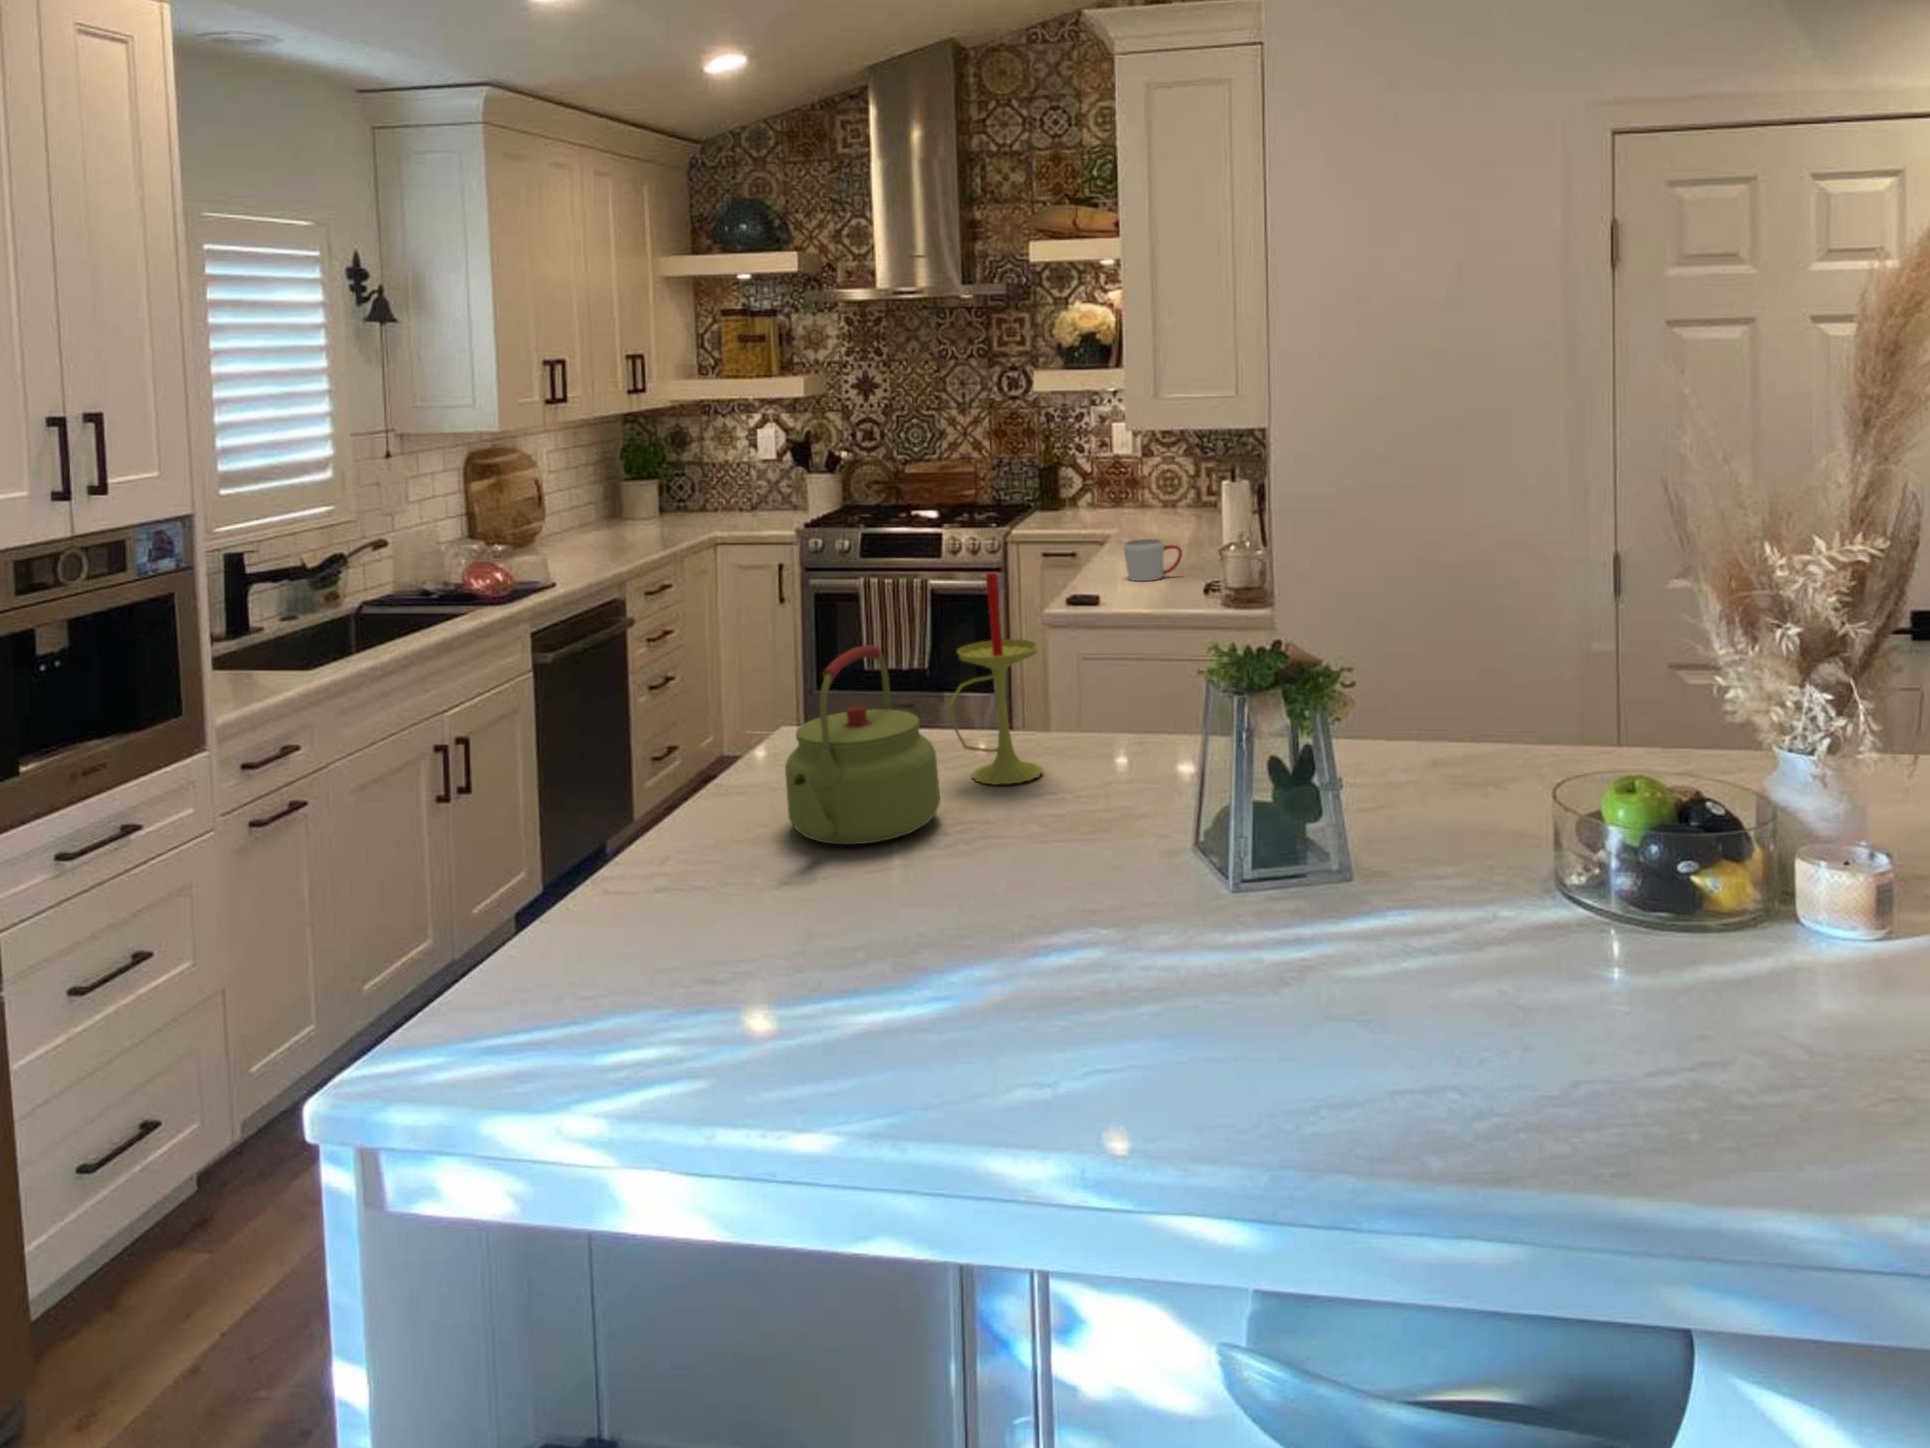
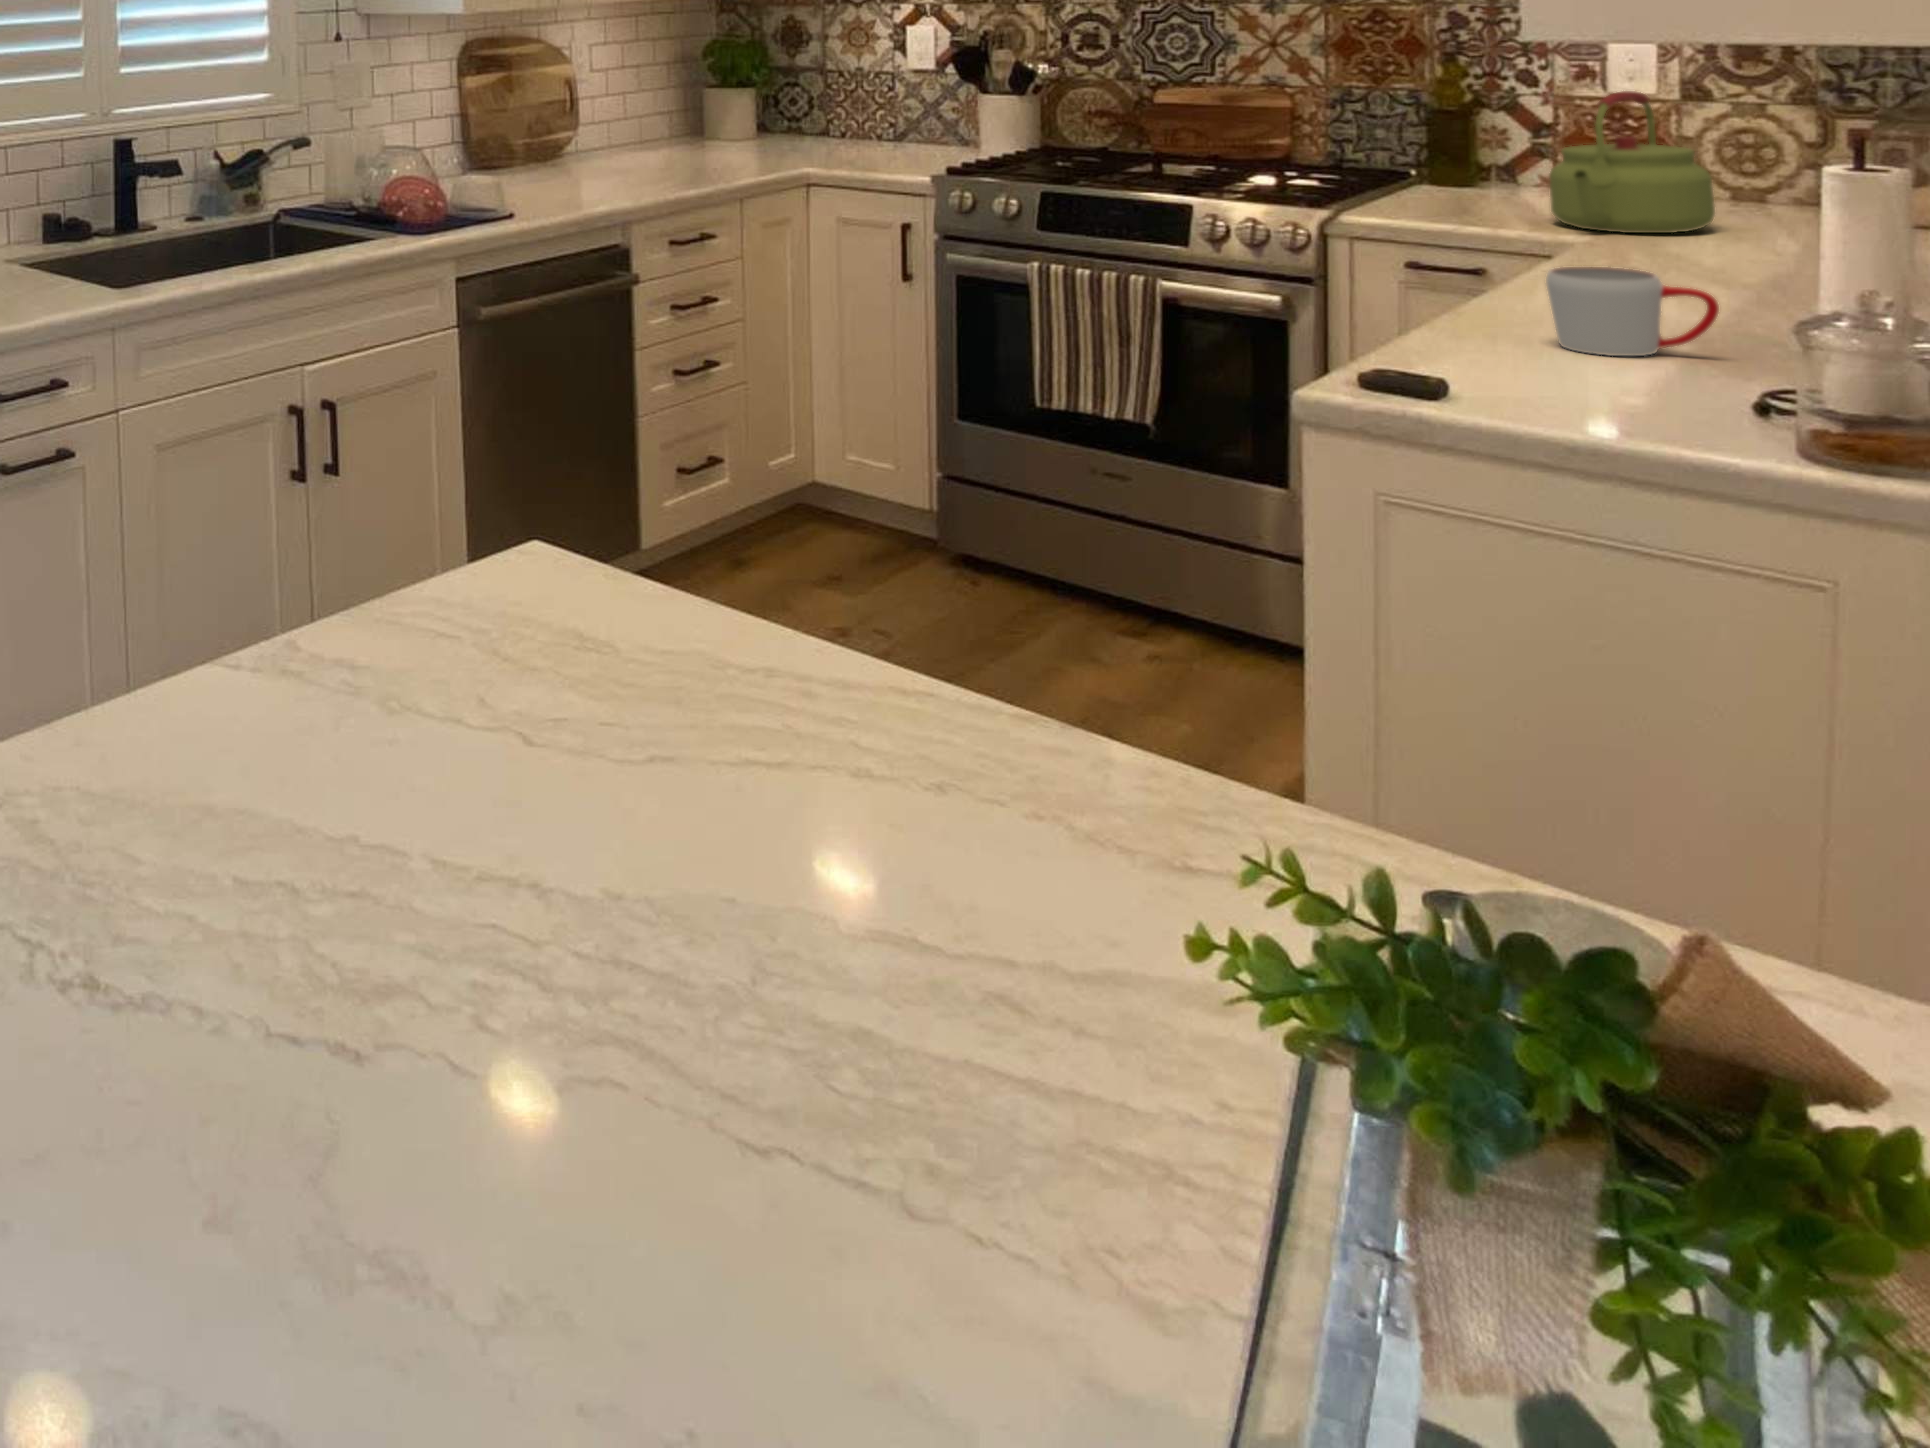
candle: present [949,573,1043,785] -> none [668,334,939,882]
kettle: present [785,645,940,844] -> present [1549,91,1715,233]

